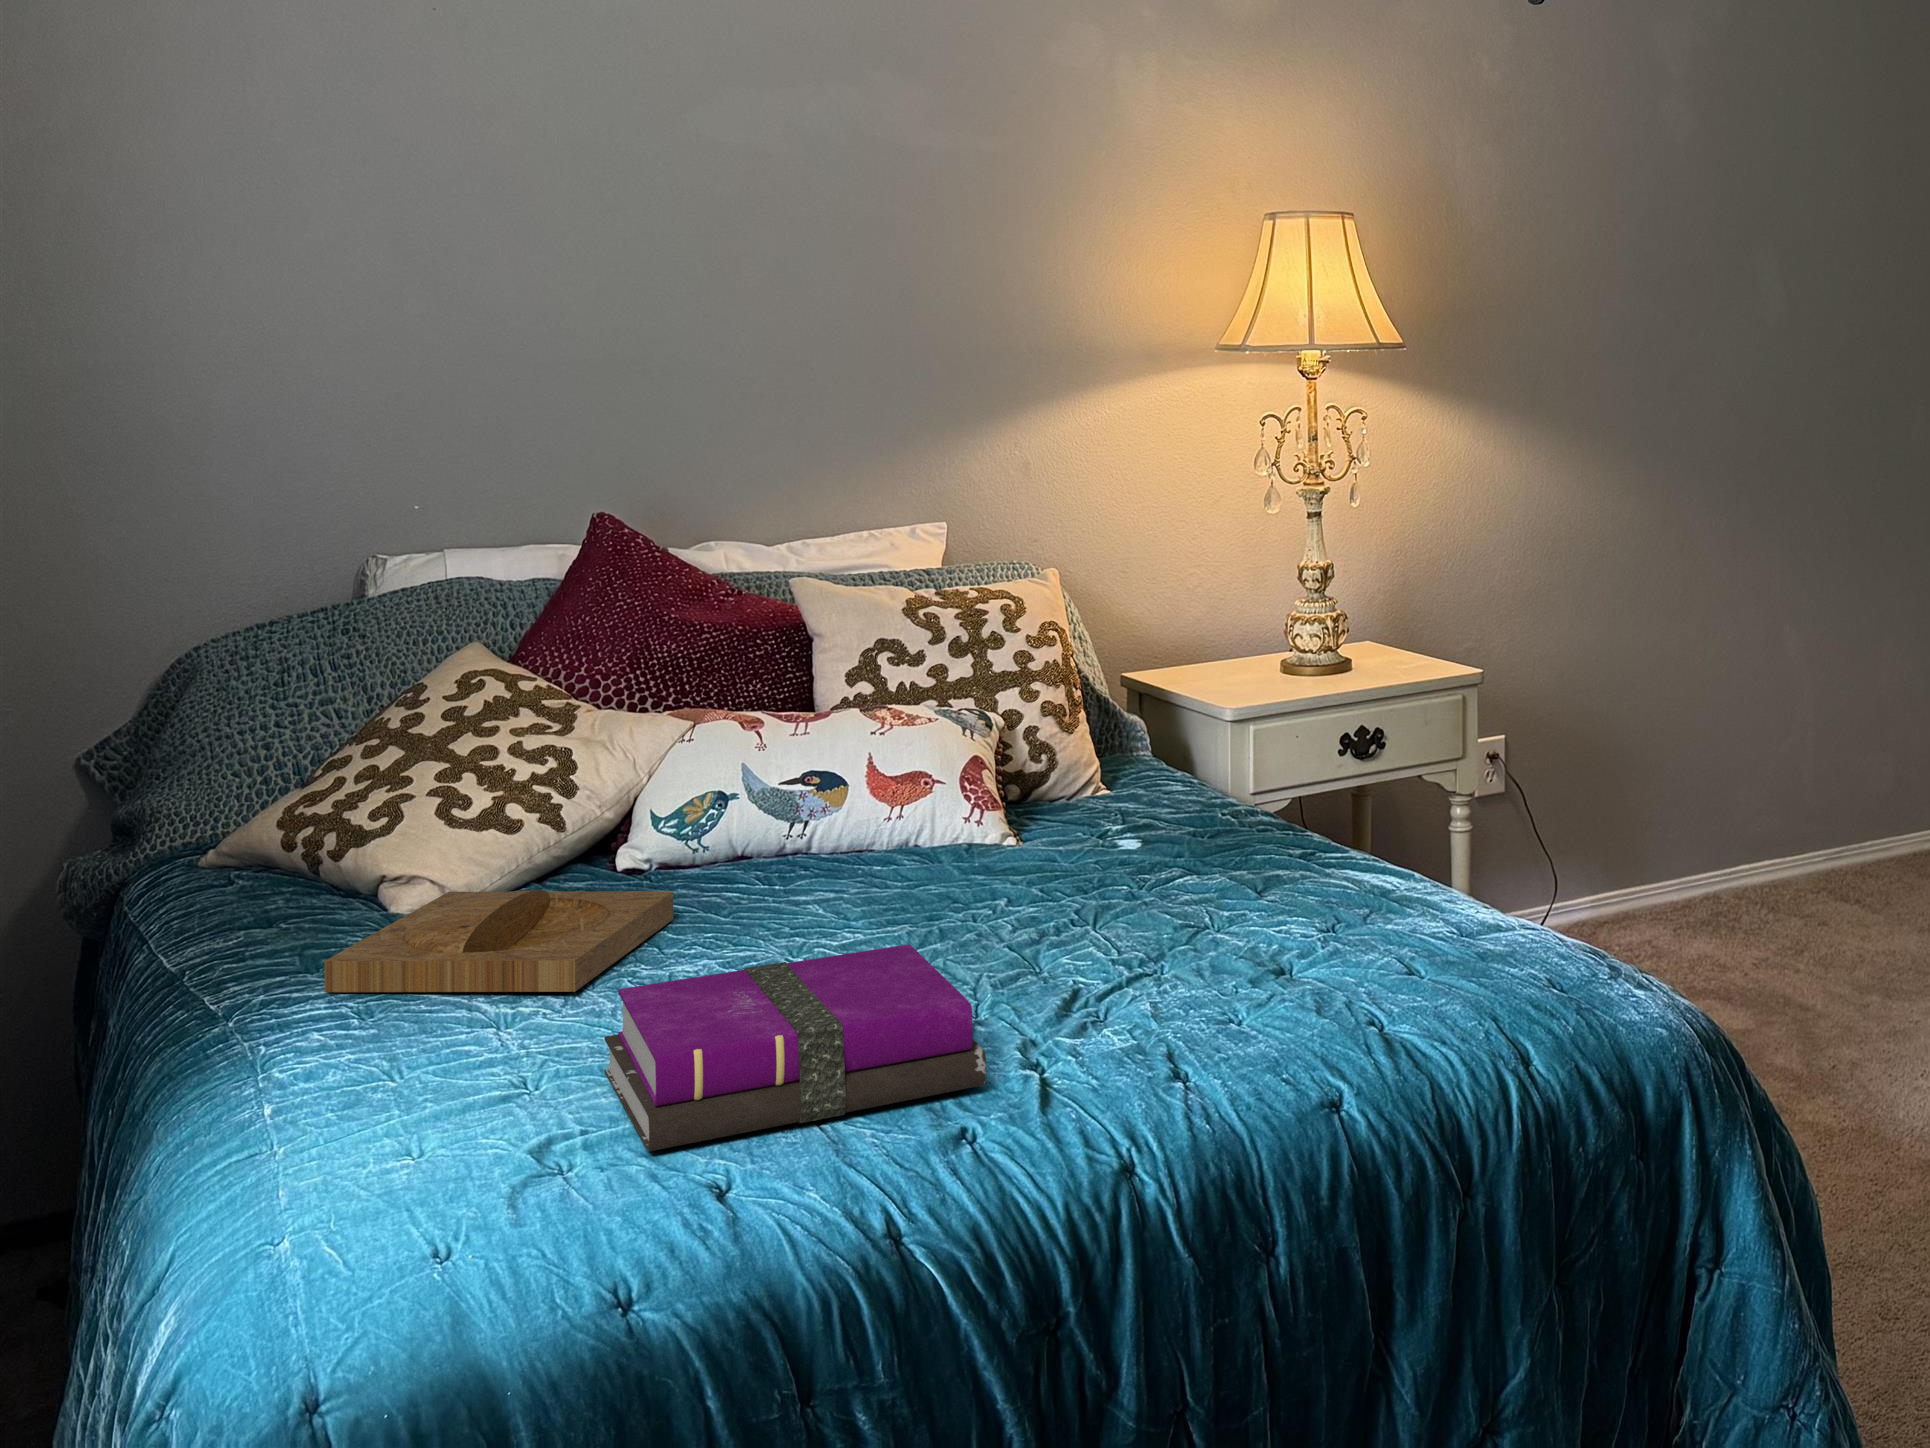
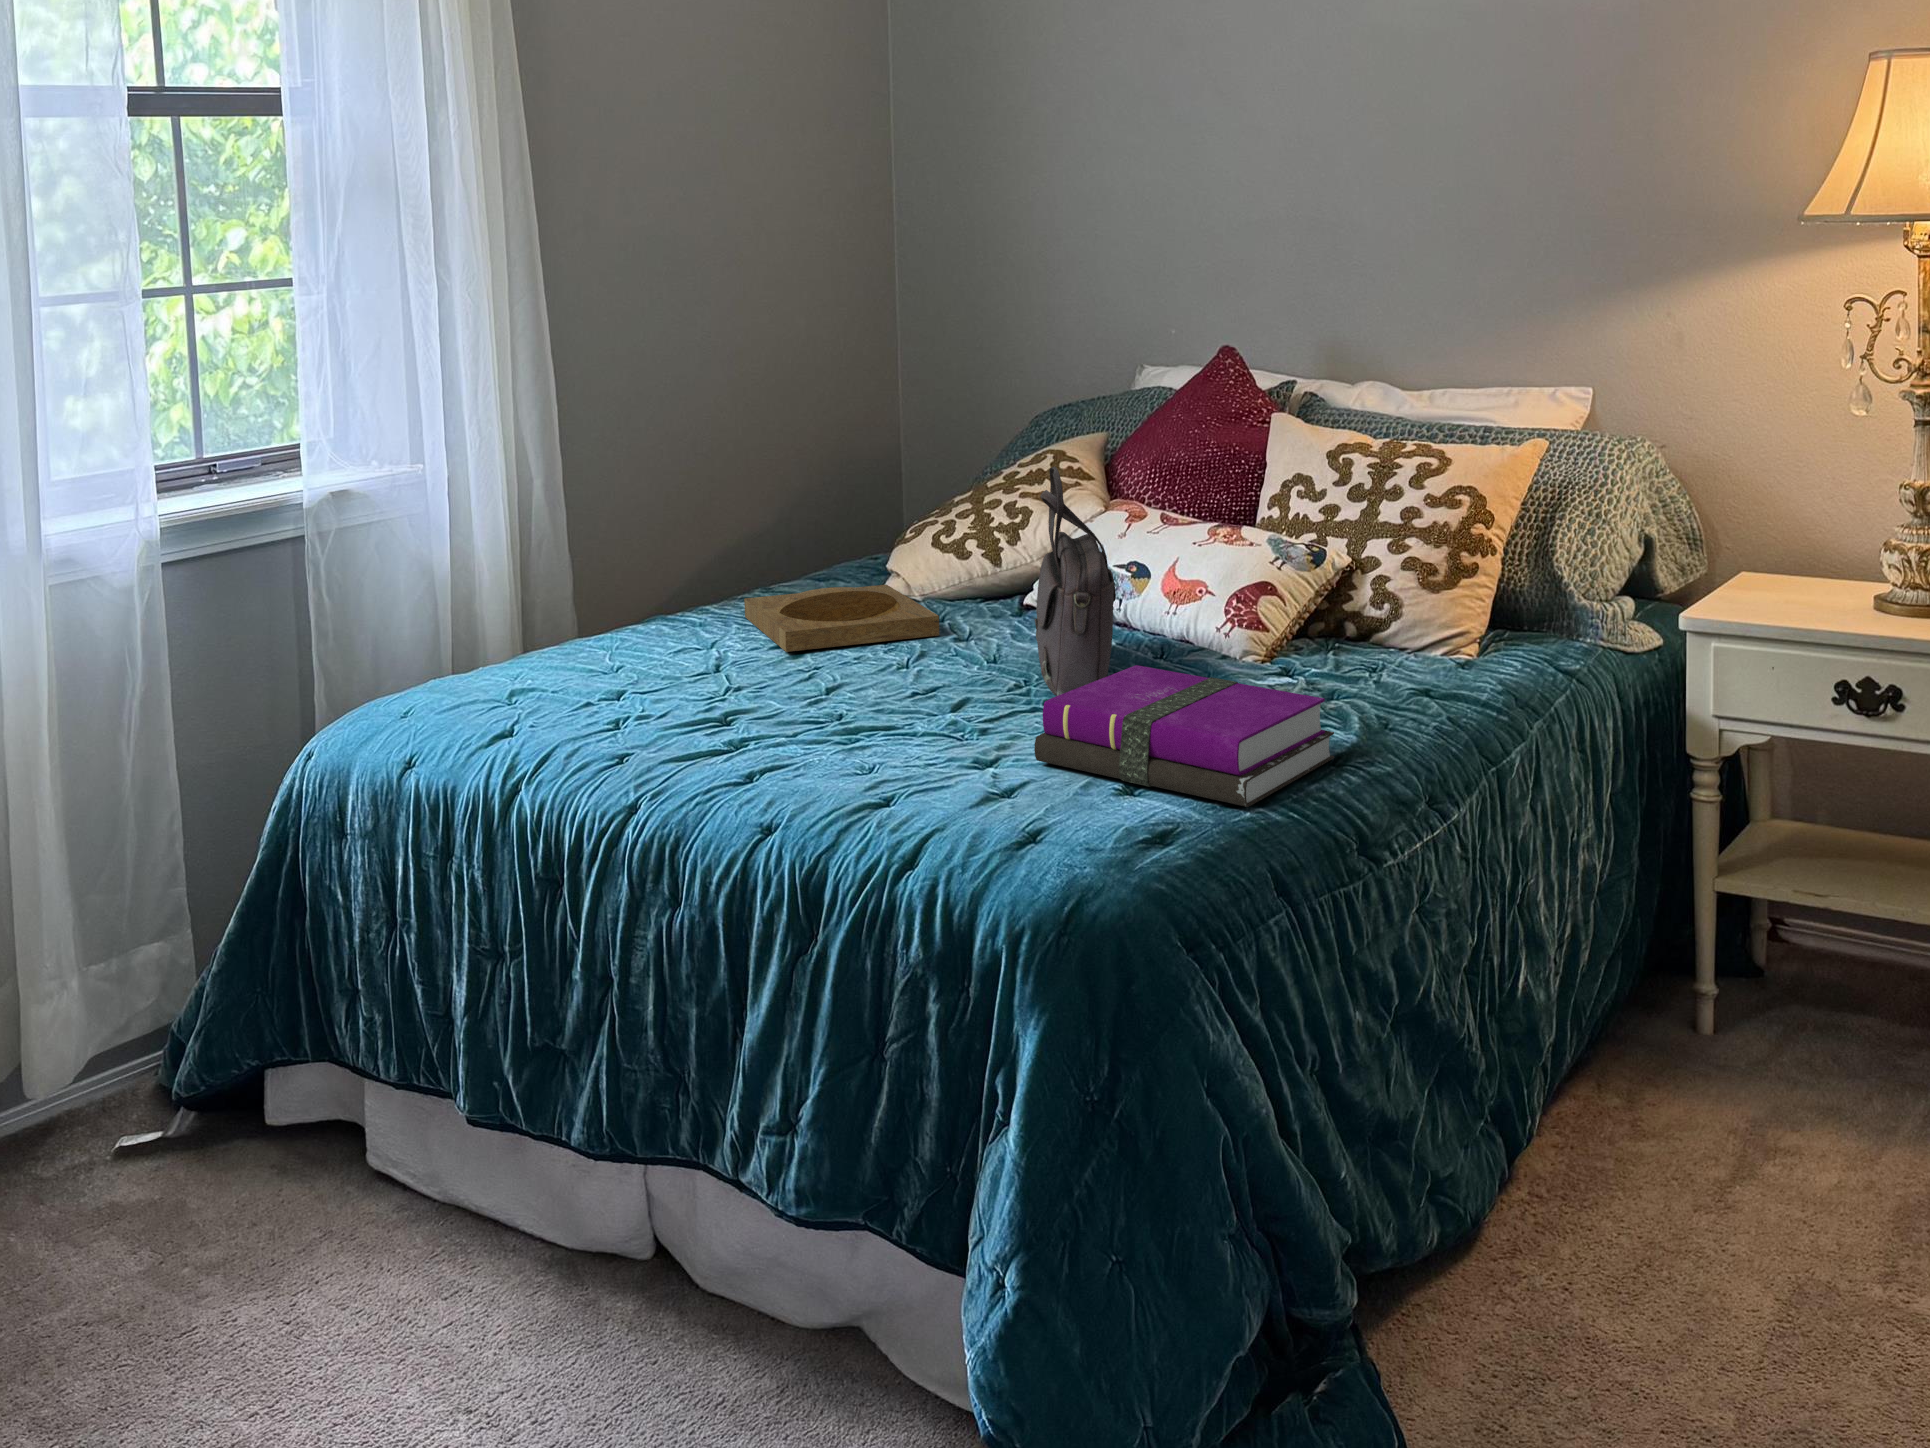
handbag: none [843,640,1062,915] -> present [1035,467,1116,696]
notebook: present [604,944,986,1151] -> present [1034,665,1334,807]

